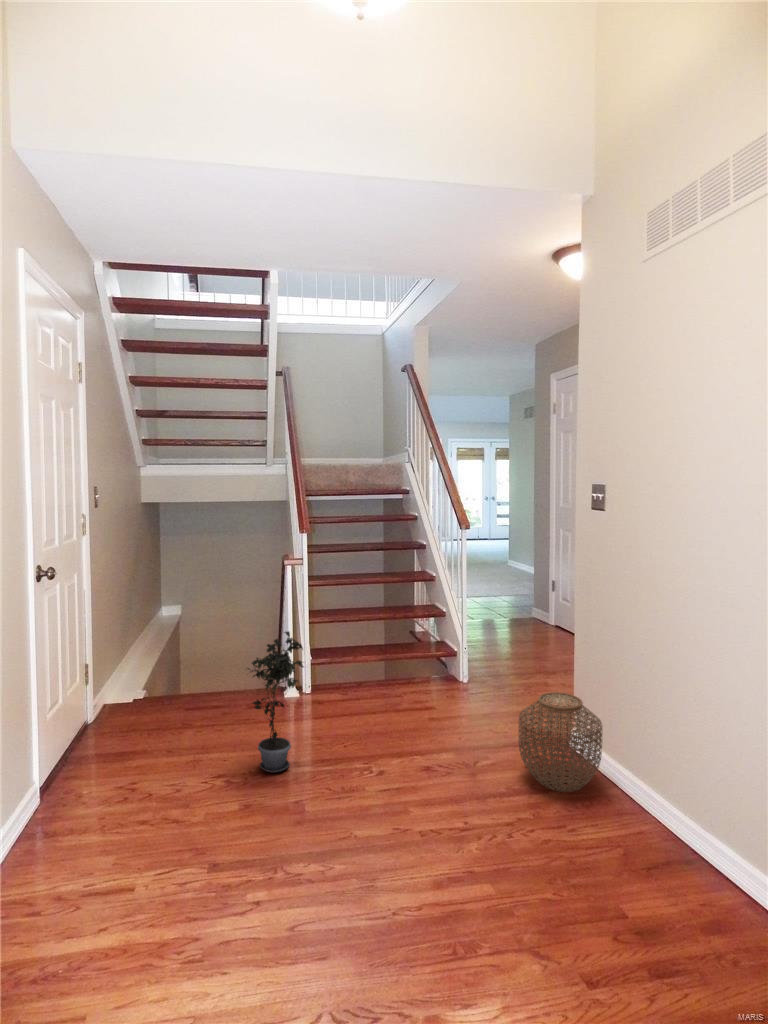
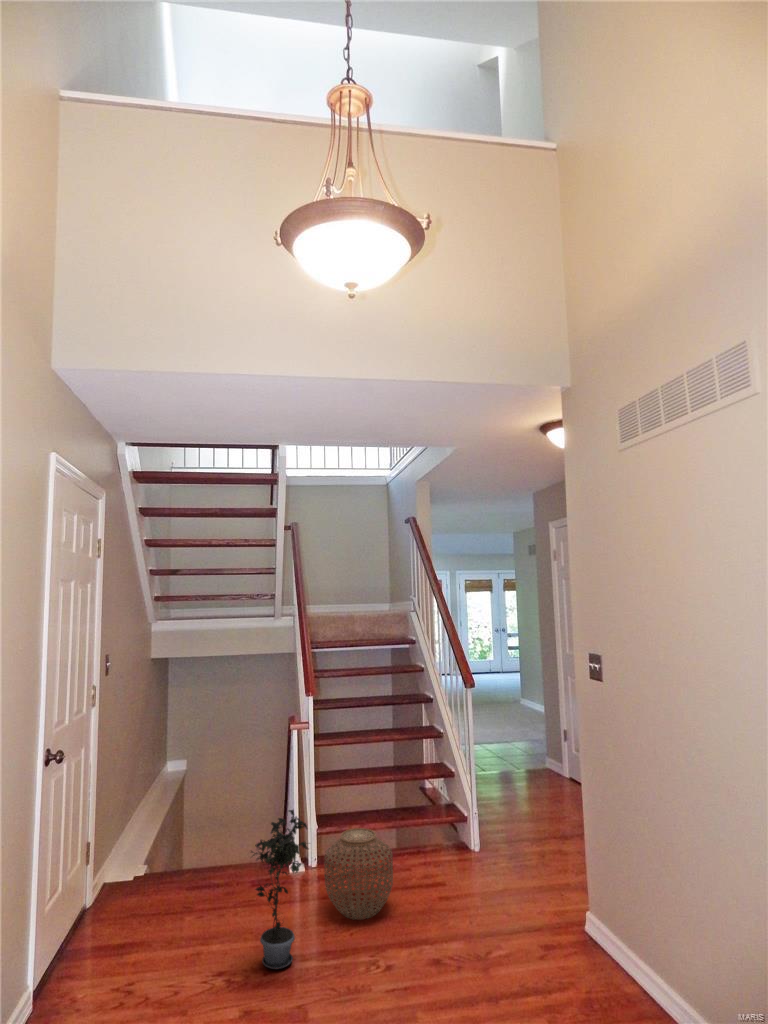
woven basket: present [518,692,602,792] -> present [325,828,393,919]

